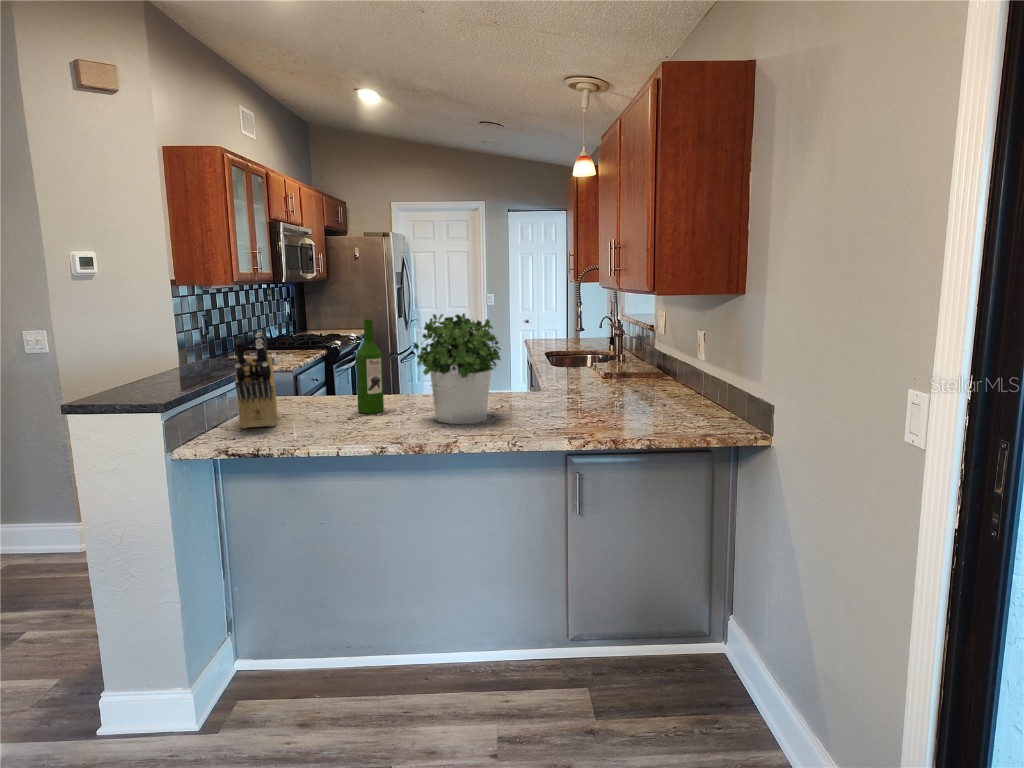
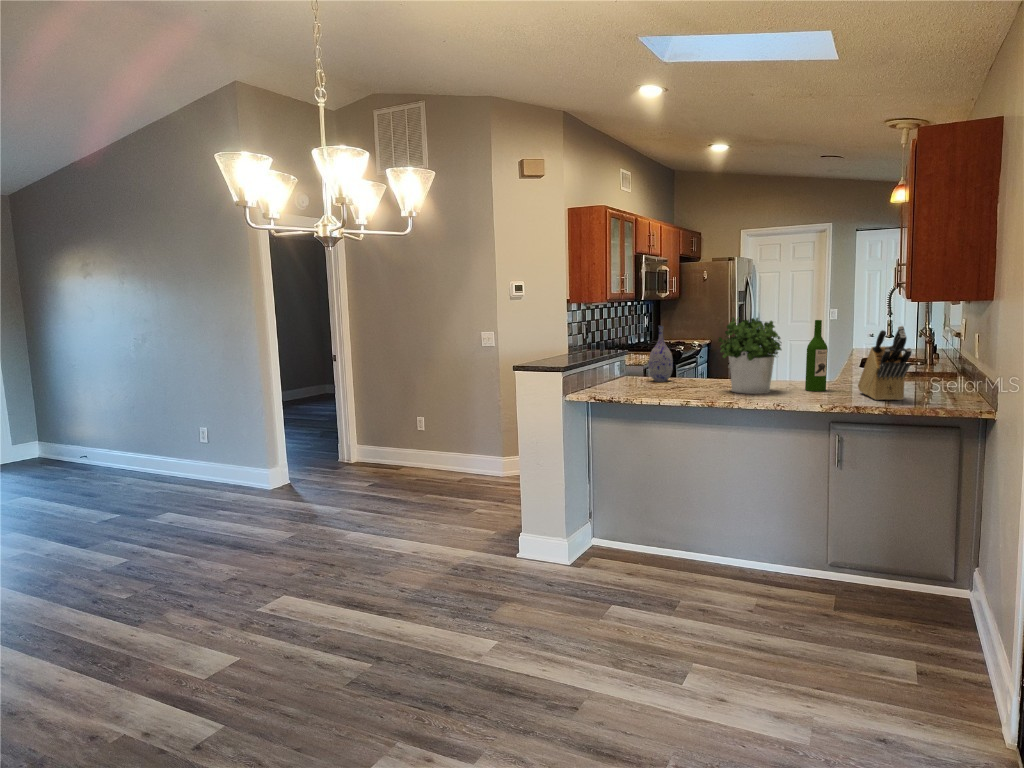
wine bottle: present [356,319,384,414] -> present [805,320,828,391]
vase: none [306,324,342,405] -> present [648,326,673,382]
knife block: present [234,333,277,429] -> present [858,326,912,400]

